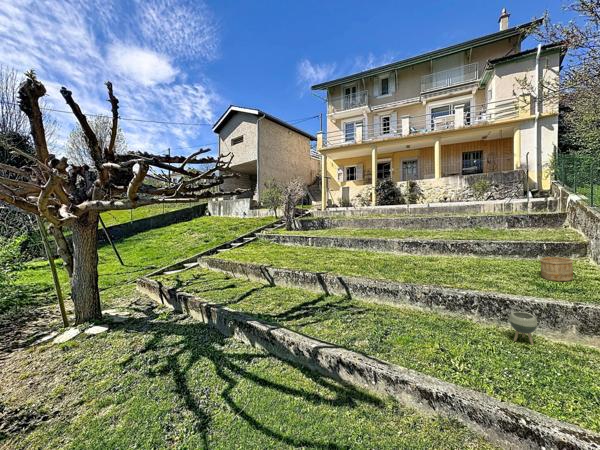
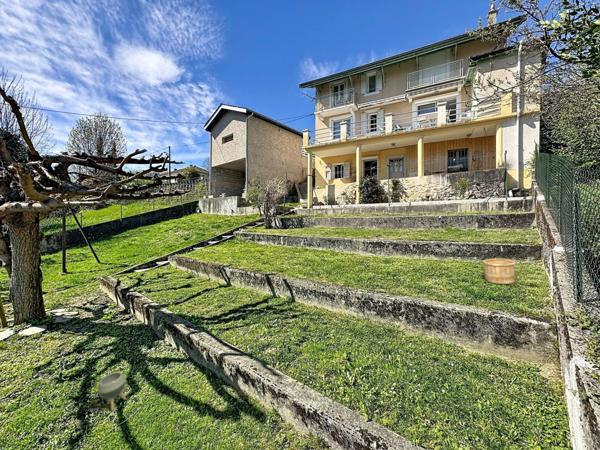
planter: present [509,312,537,345] -> present [98,372,126,411]

